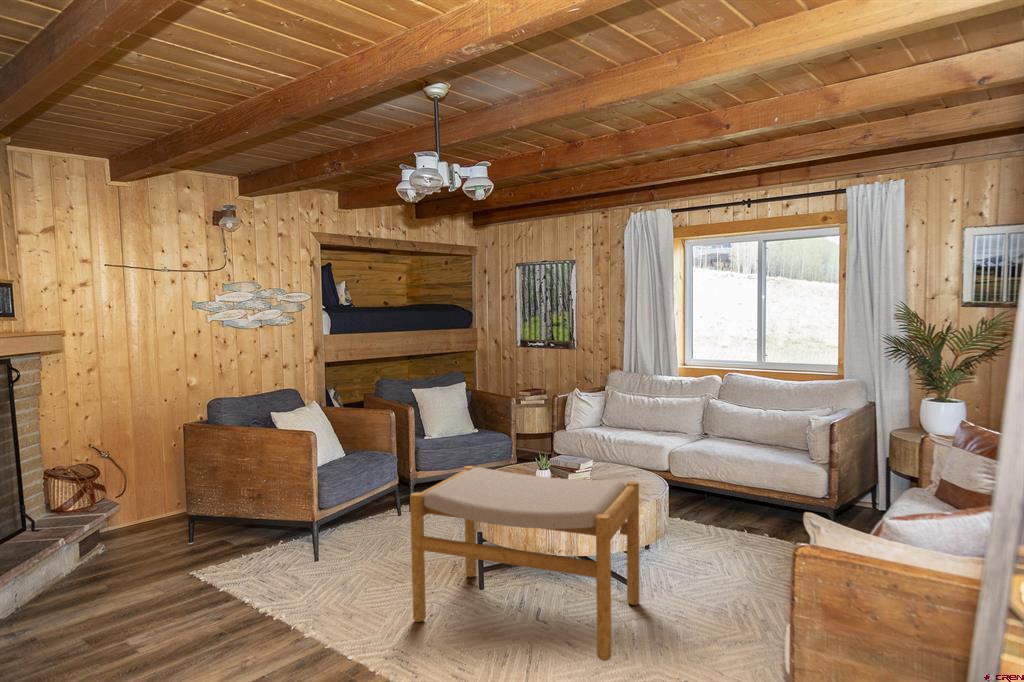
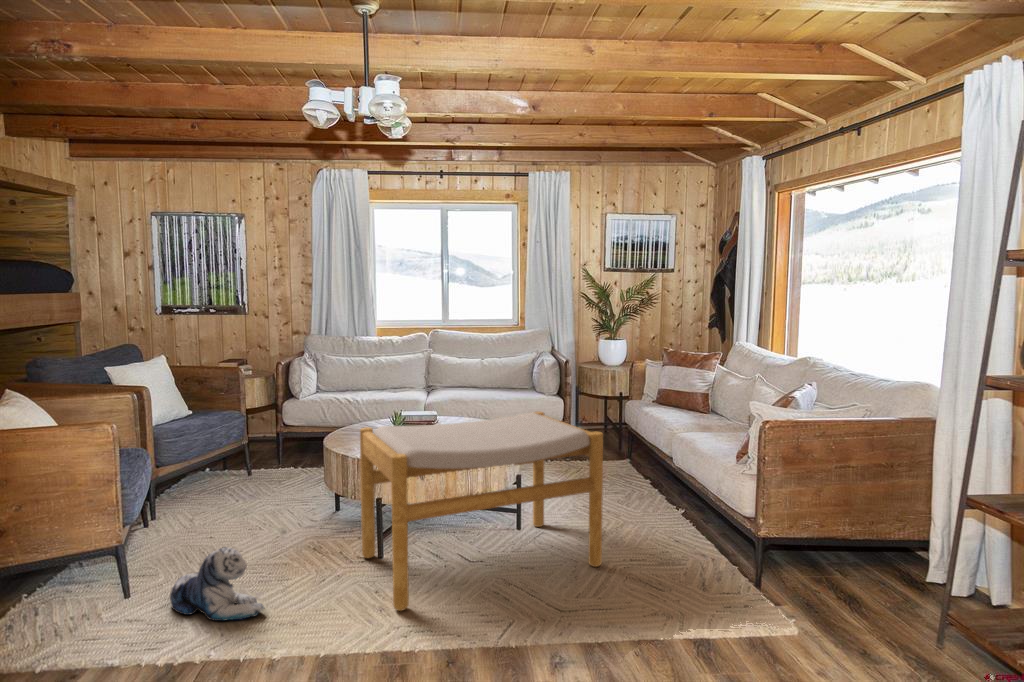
plush toy: none [332,533,375,587] -> present [170,547,264,621]

